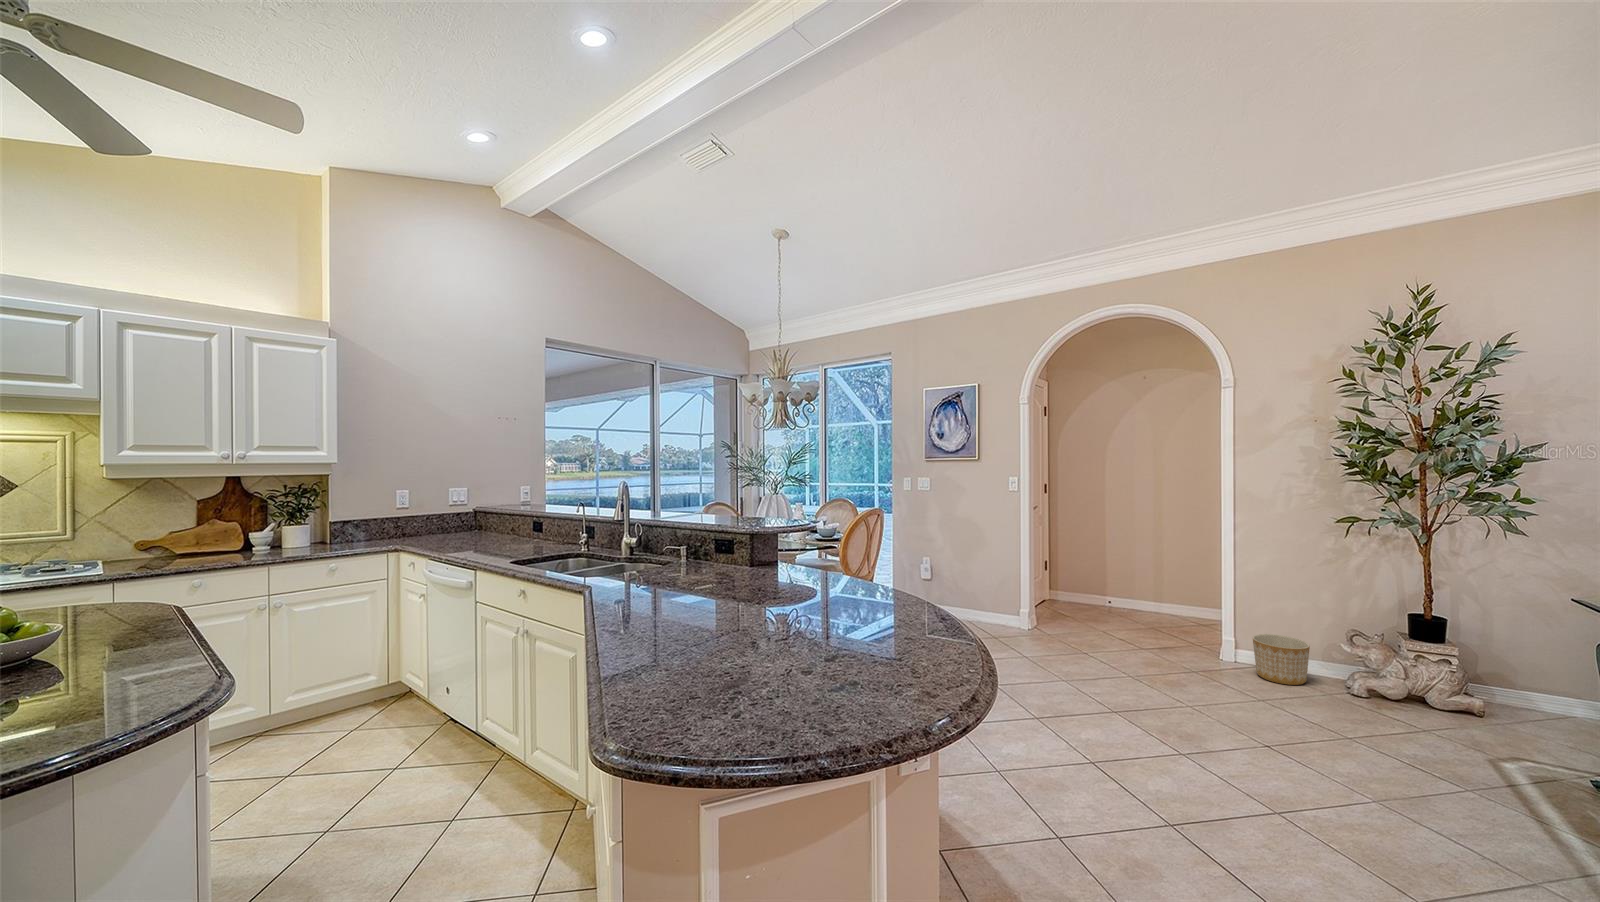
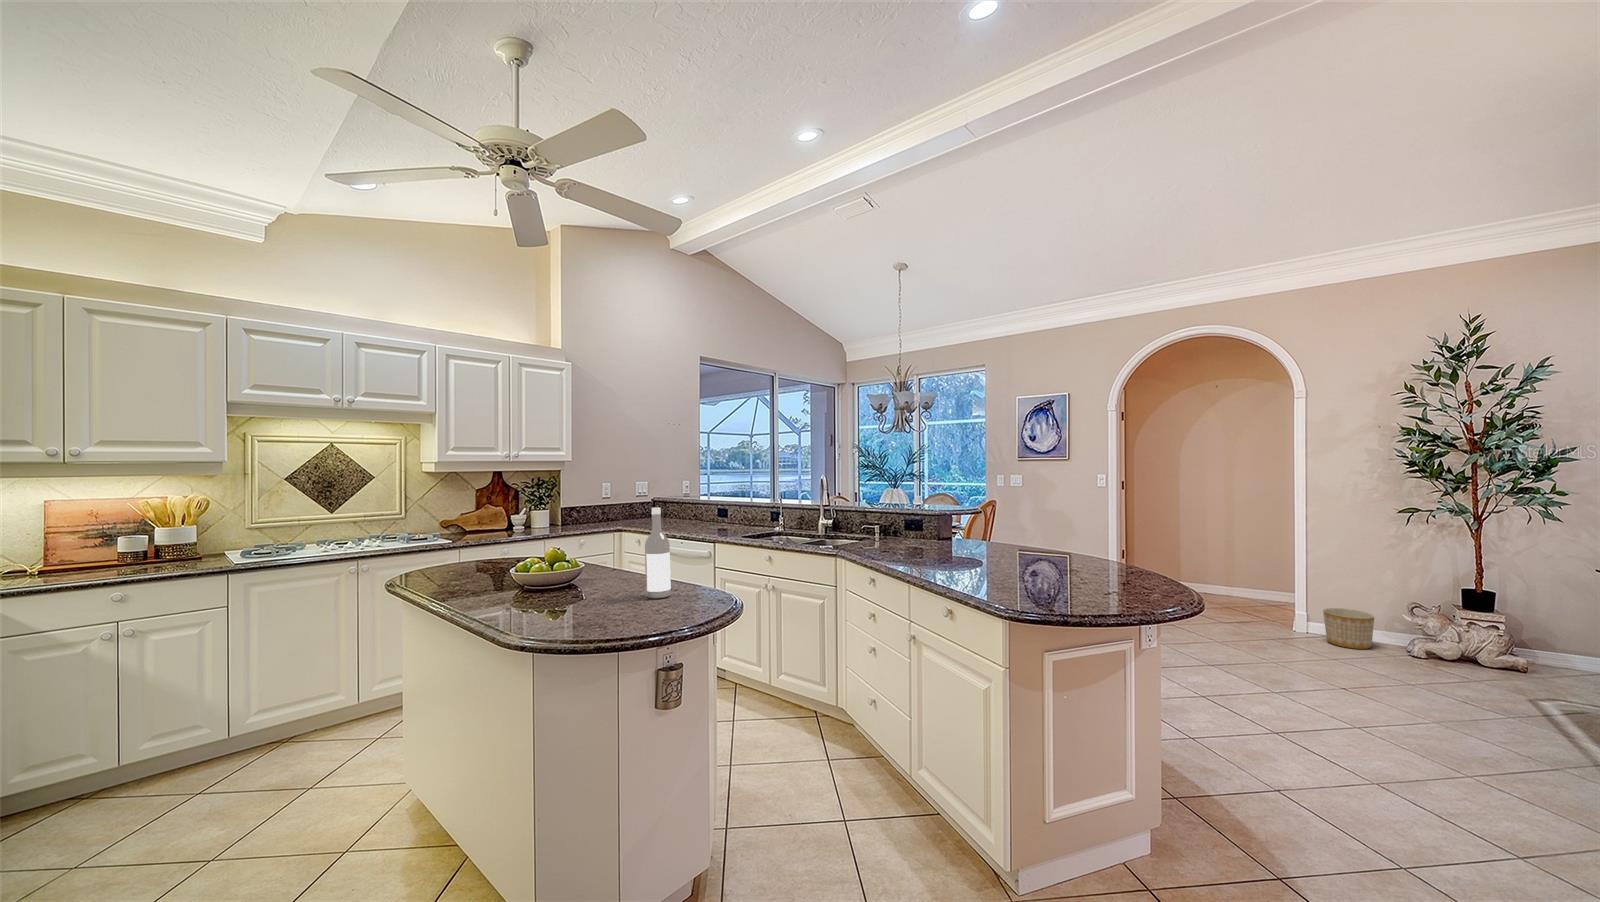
wine bottle: none [92,546,154,700] -> present [645,508,671,599]

